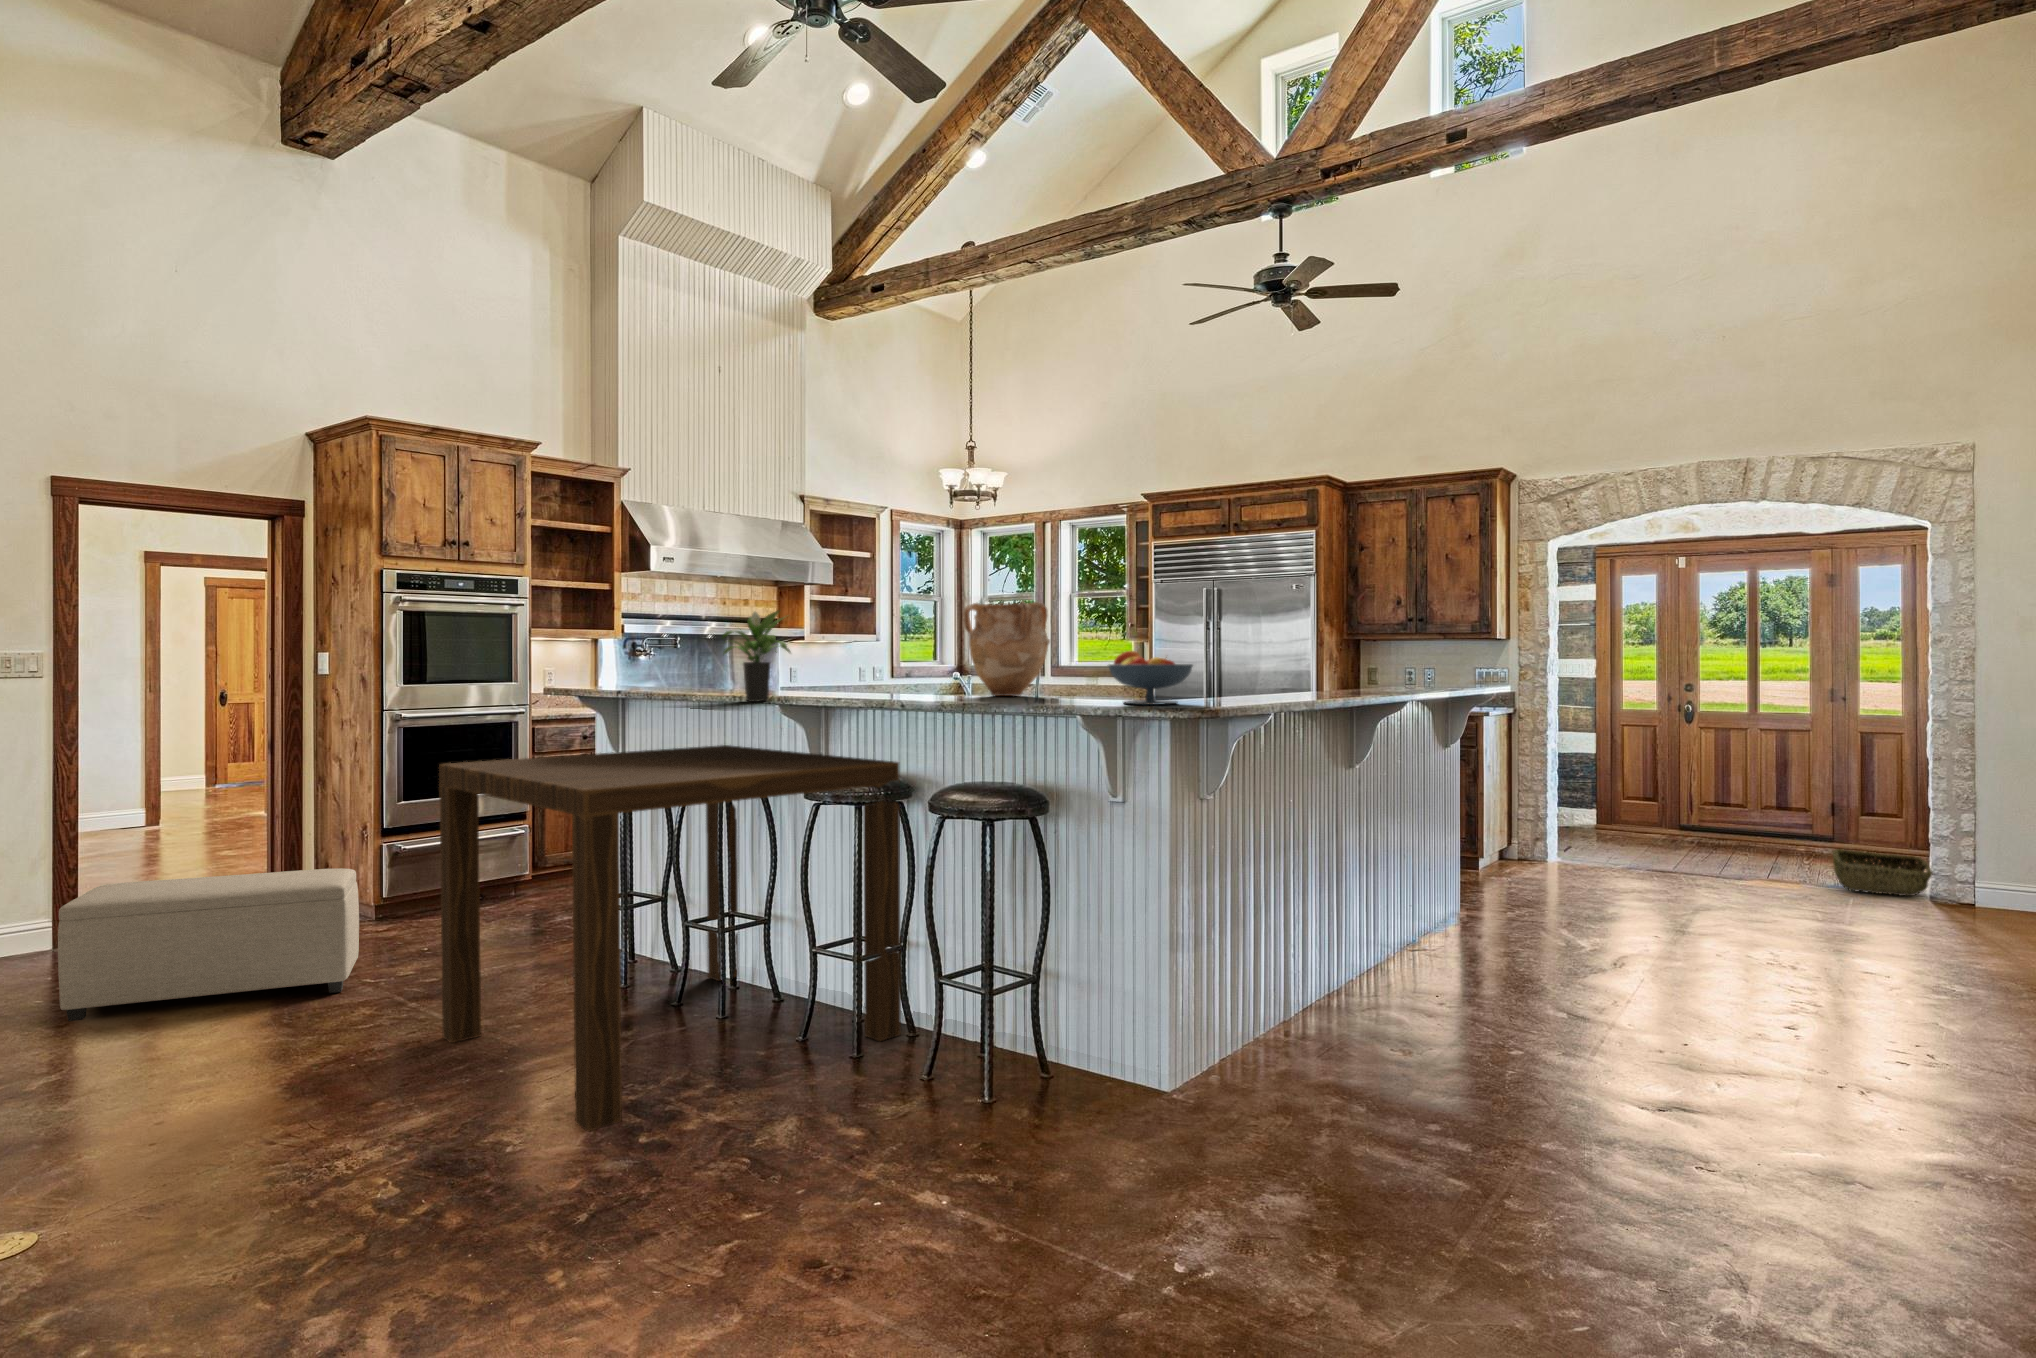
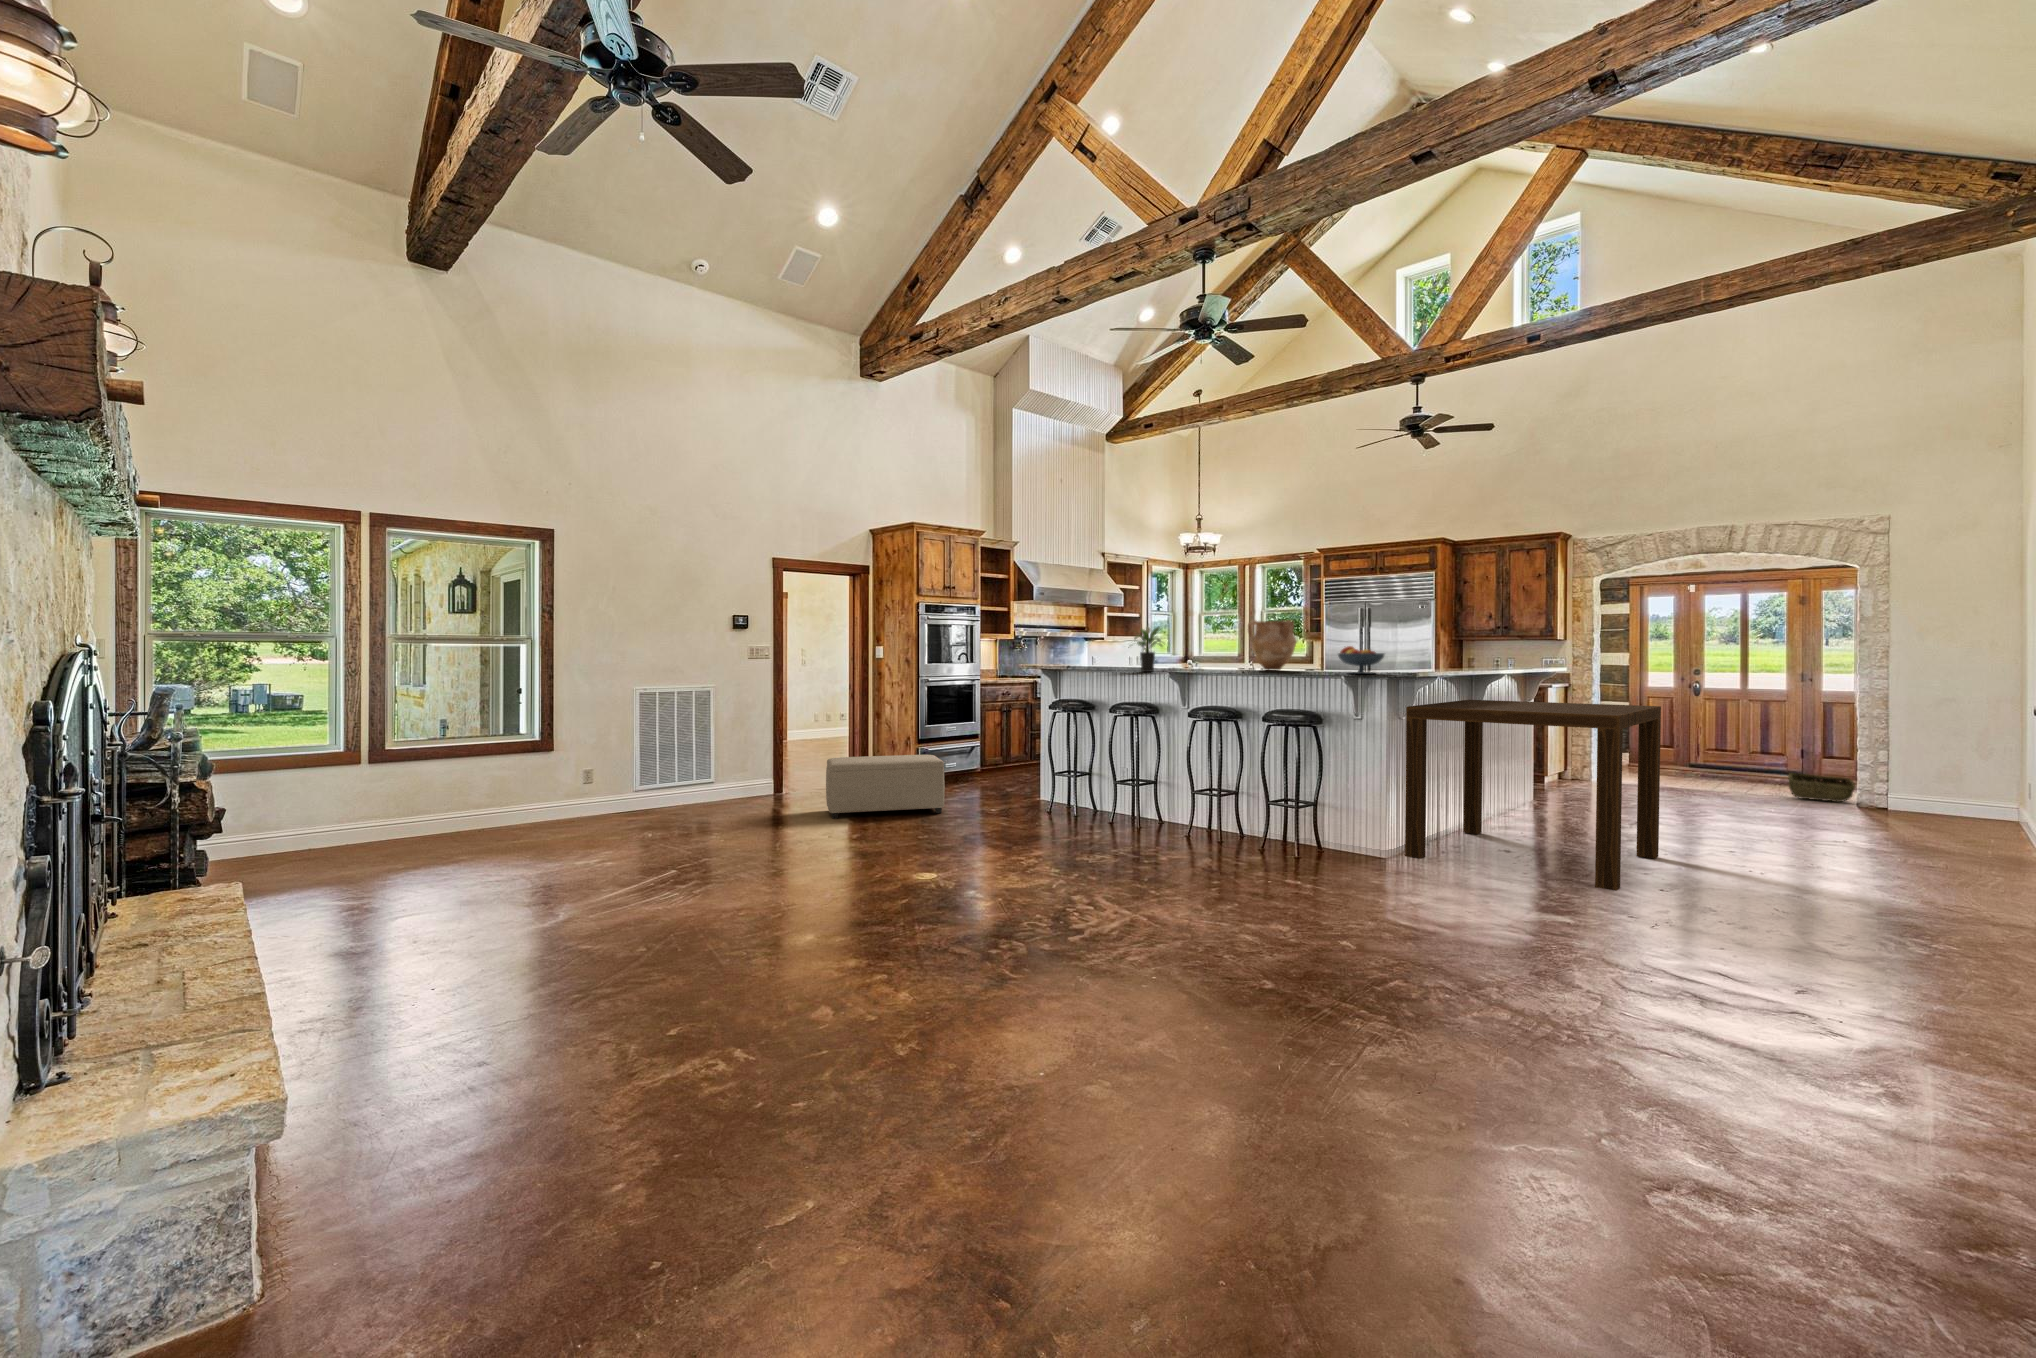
dining table: present [439,745,901,1131] -> present [1405,700,1661,891]

